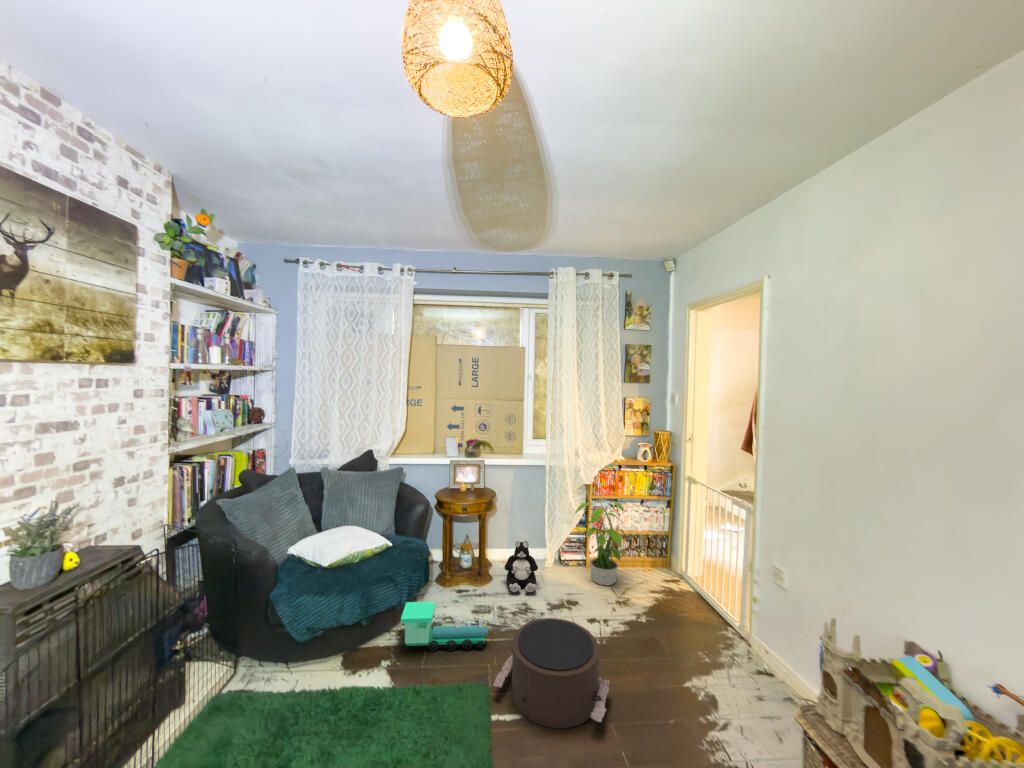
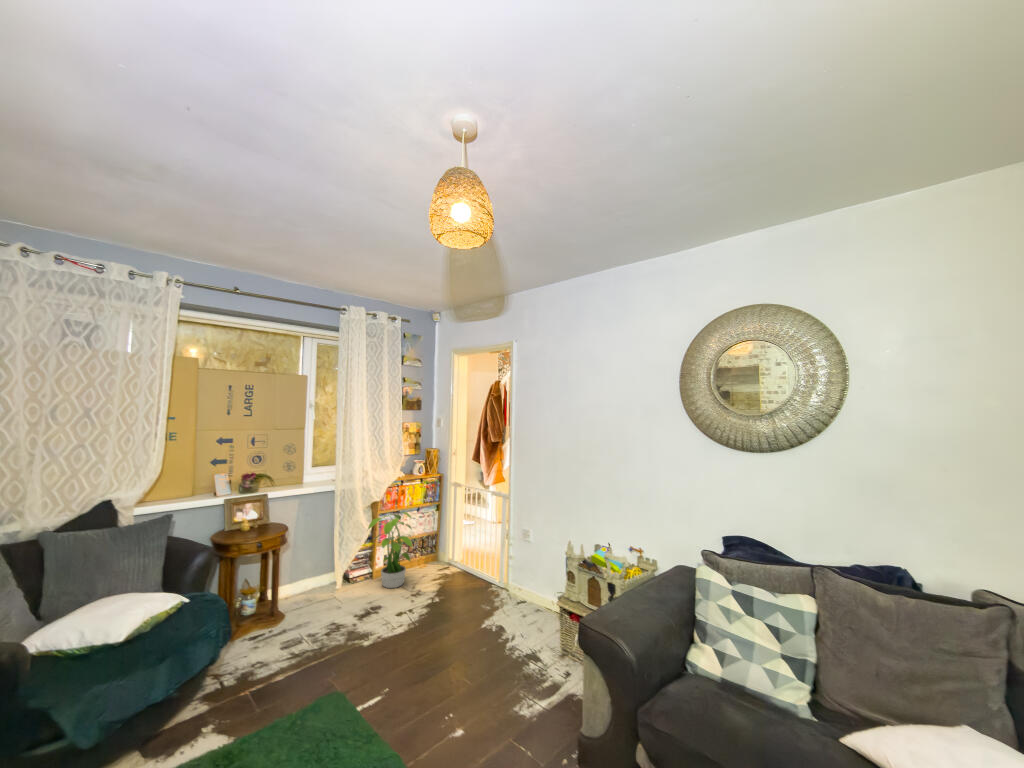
plush toy: present [504,541,538,592] -> none [301,566,340,619]
toy train: present [401,602,488,651] -> none [217,641,320,703]
pouf: present [494,618,609,728] -> none [349,610,446,695]

